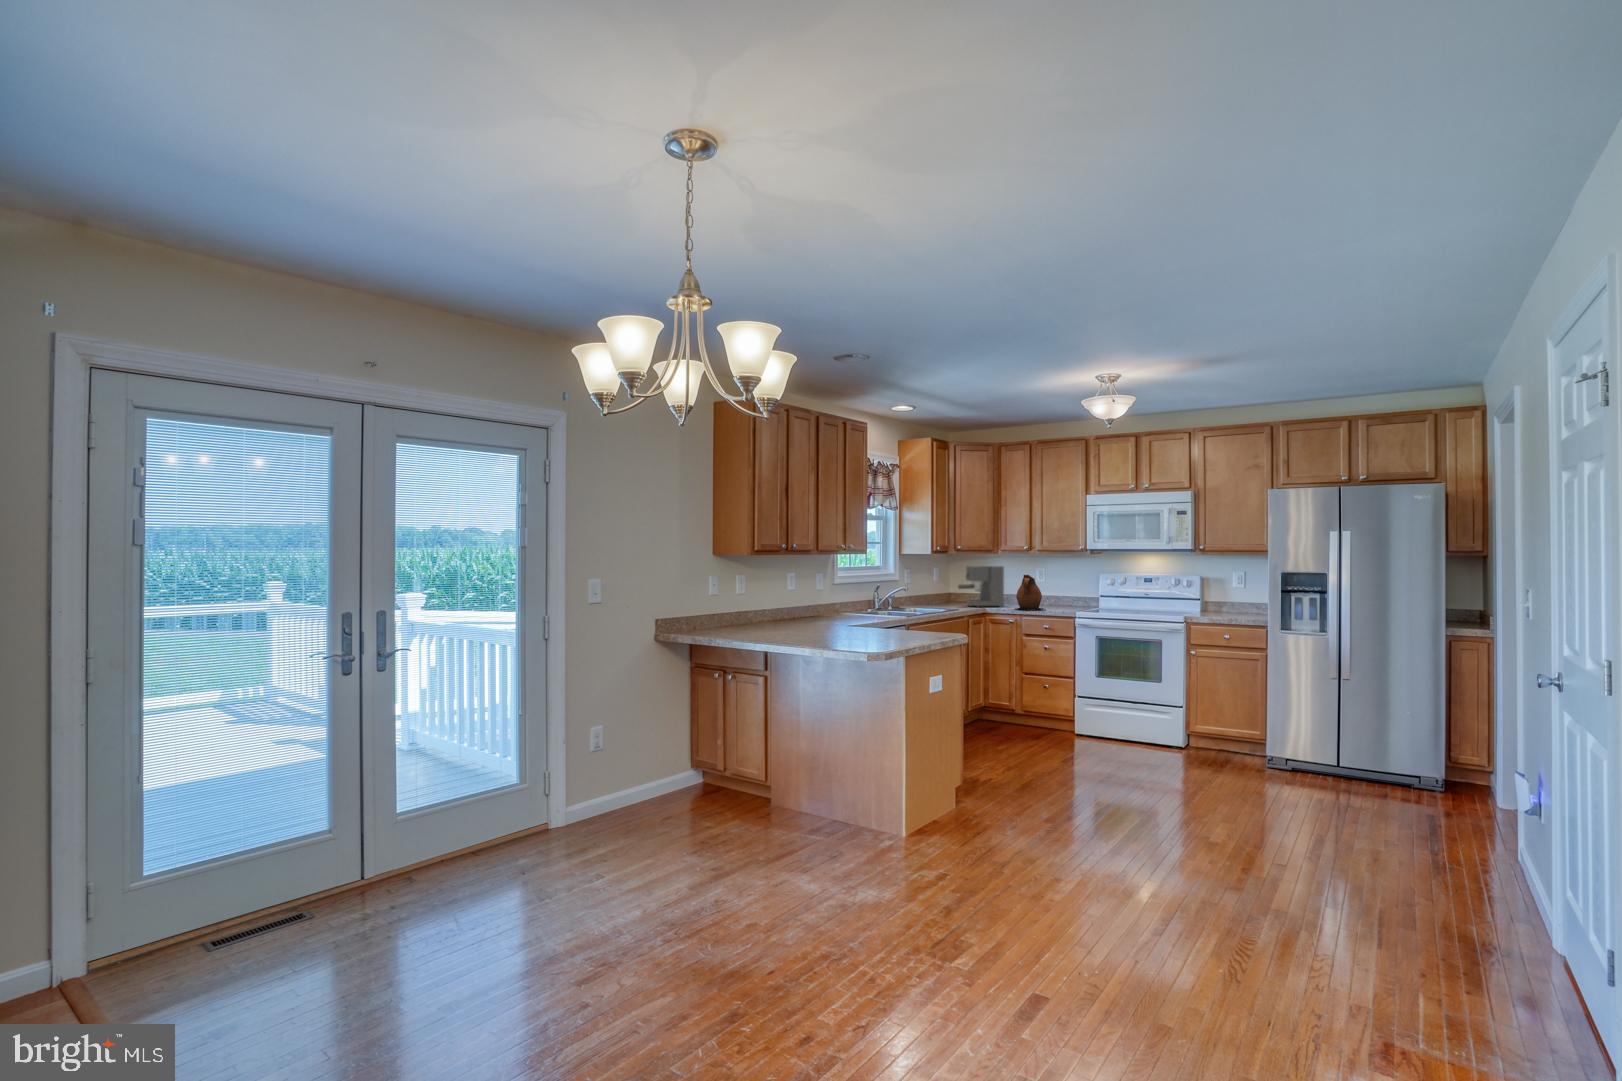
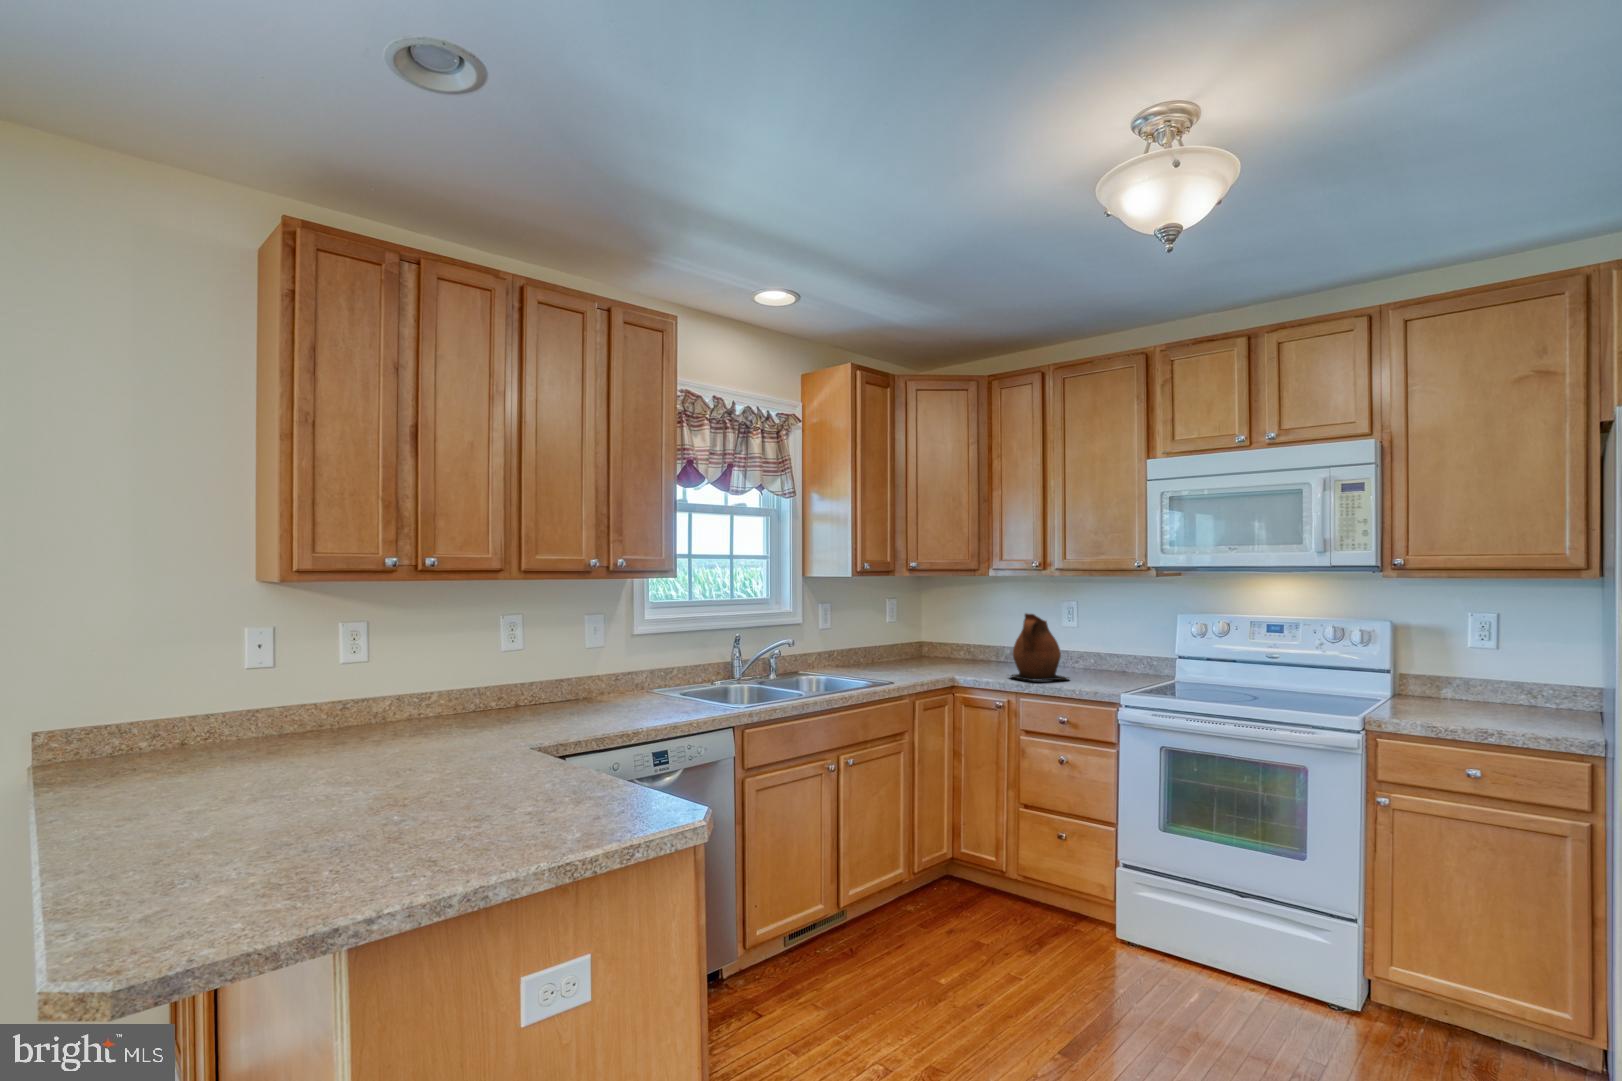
coffee maker: present [958,566,1004,607] -> none [918,593,1001,668]

